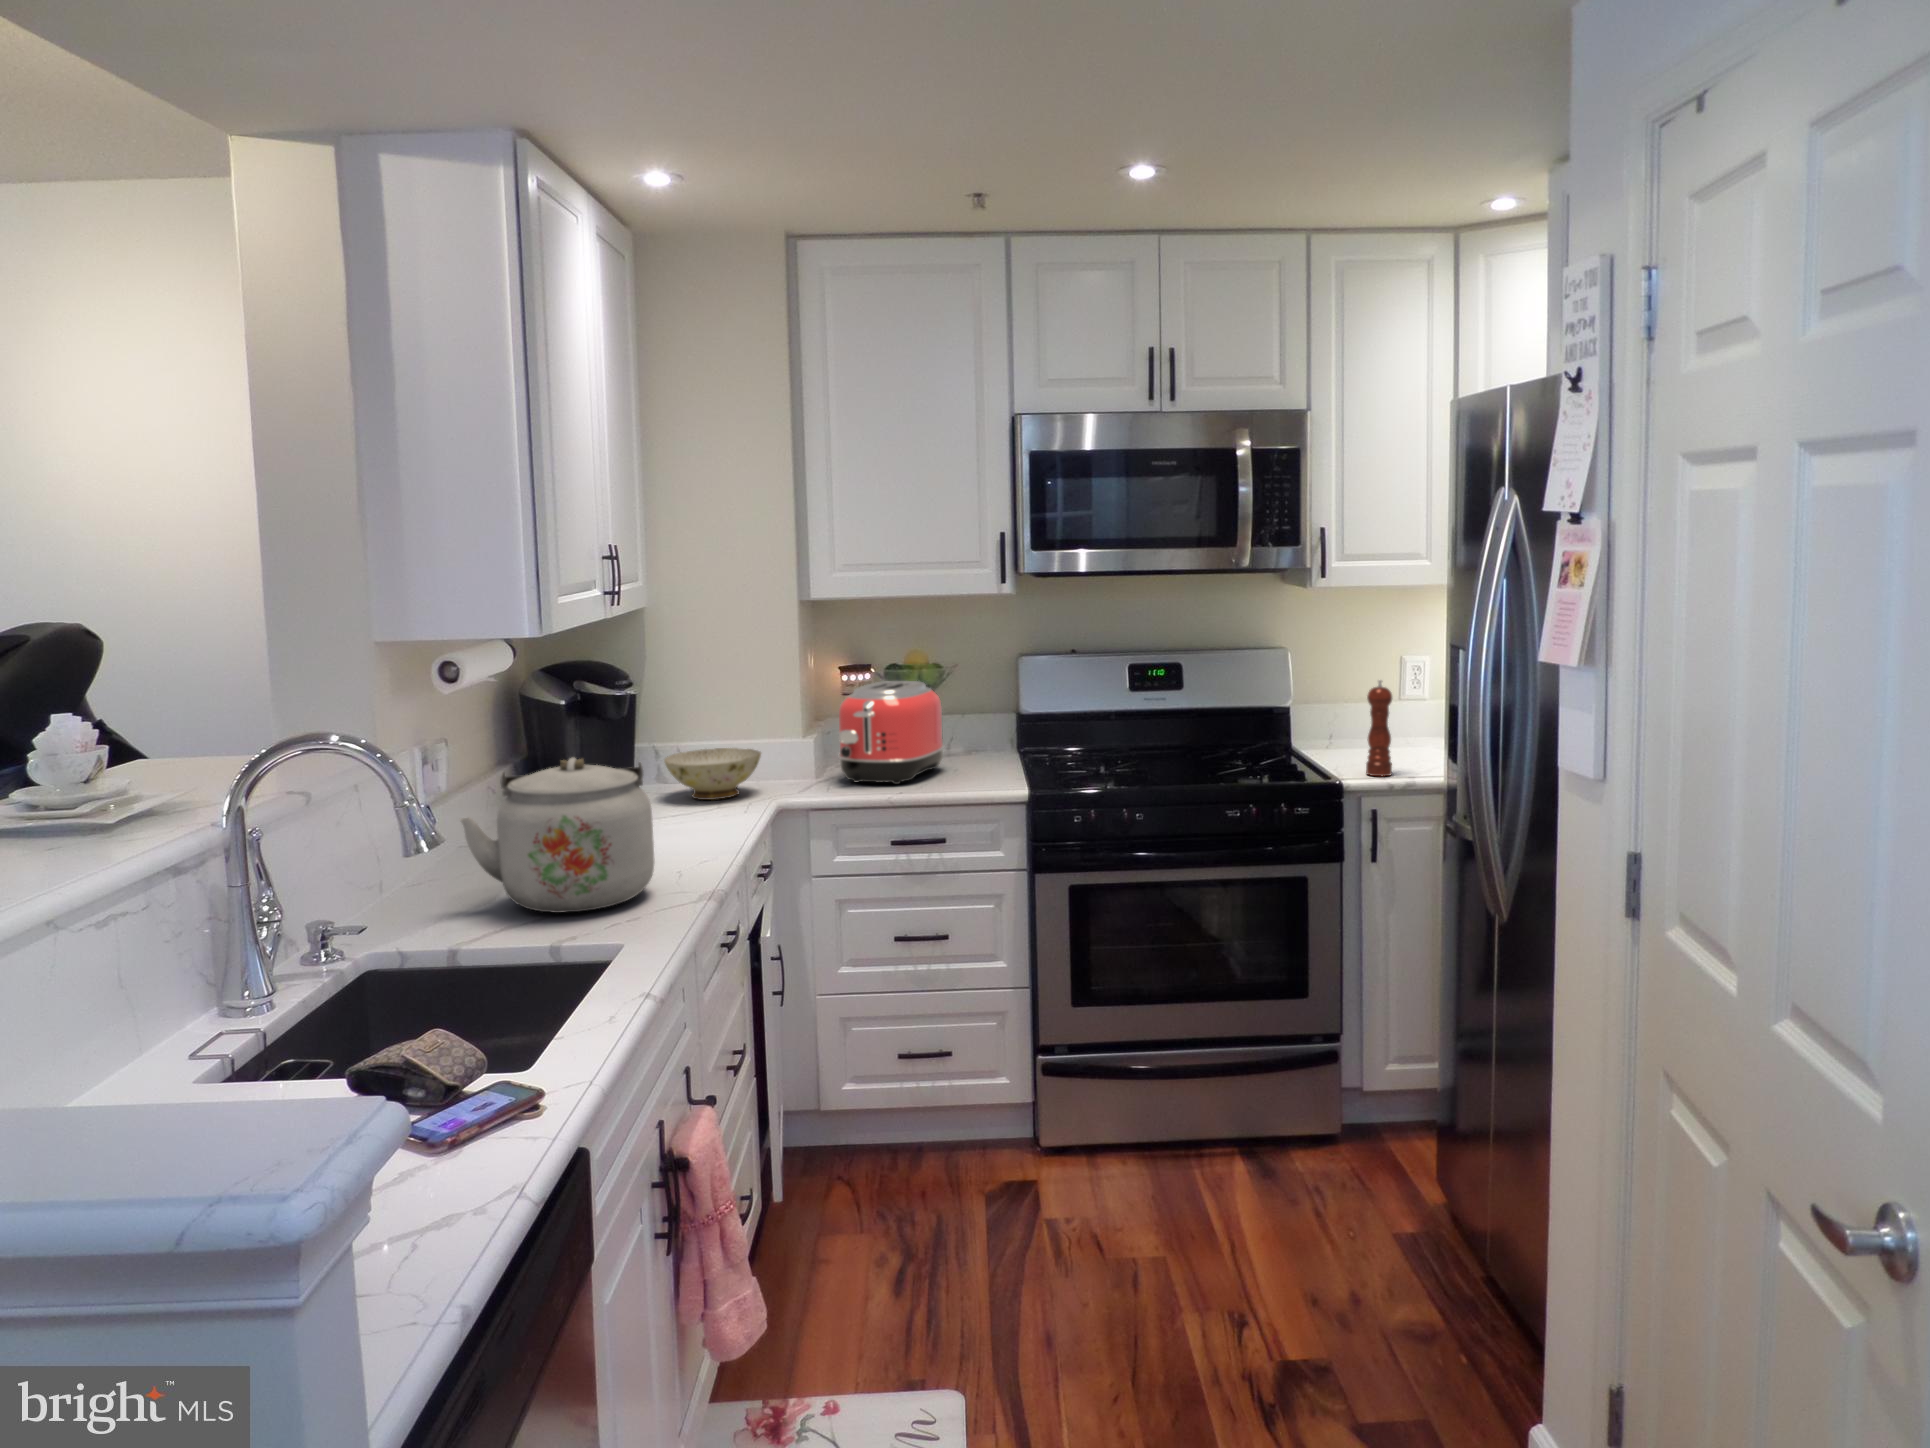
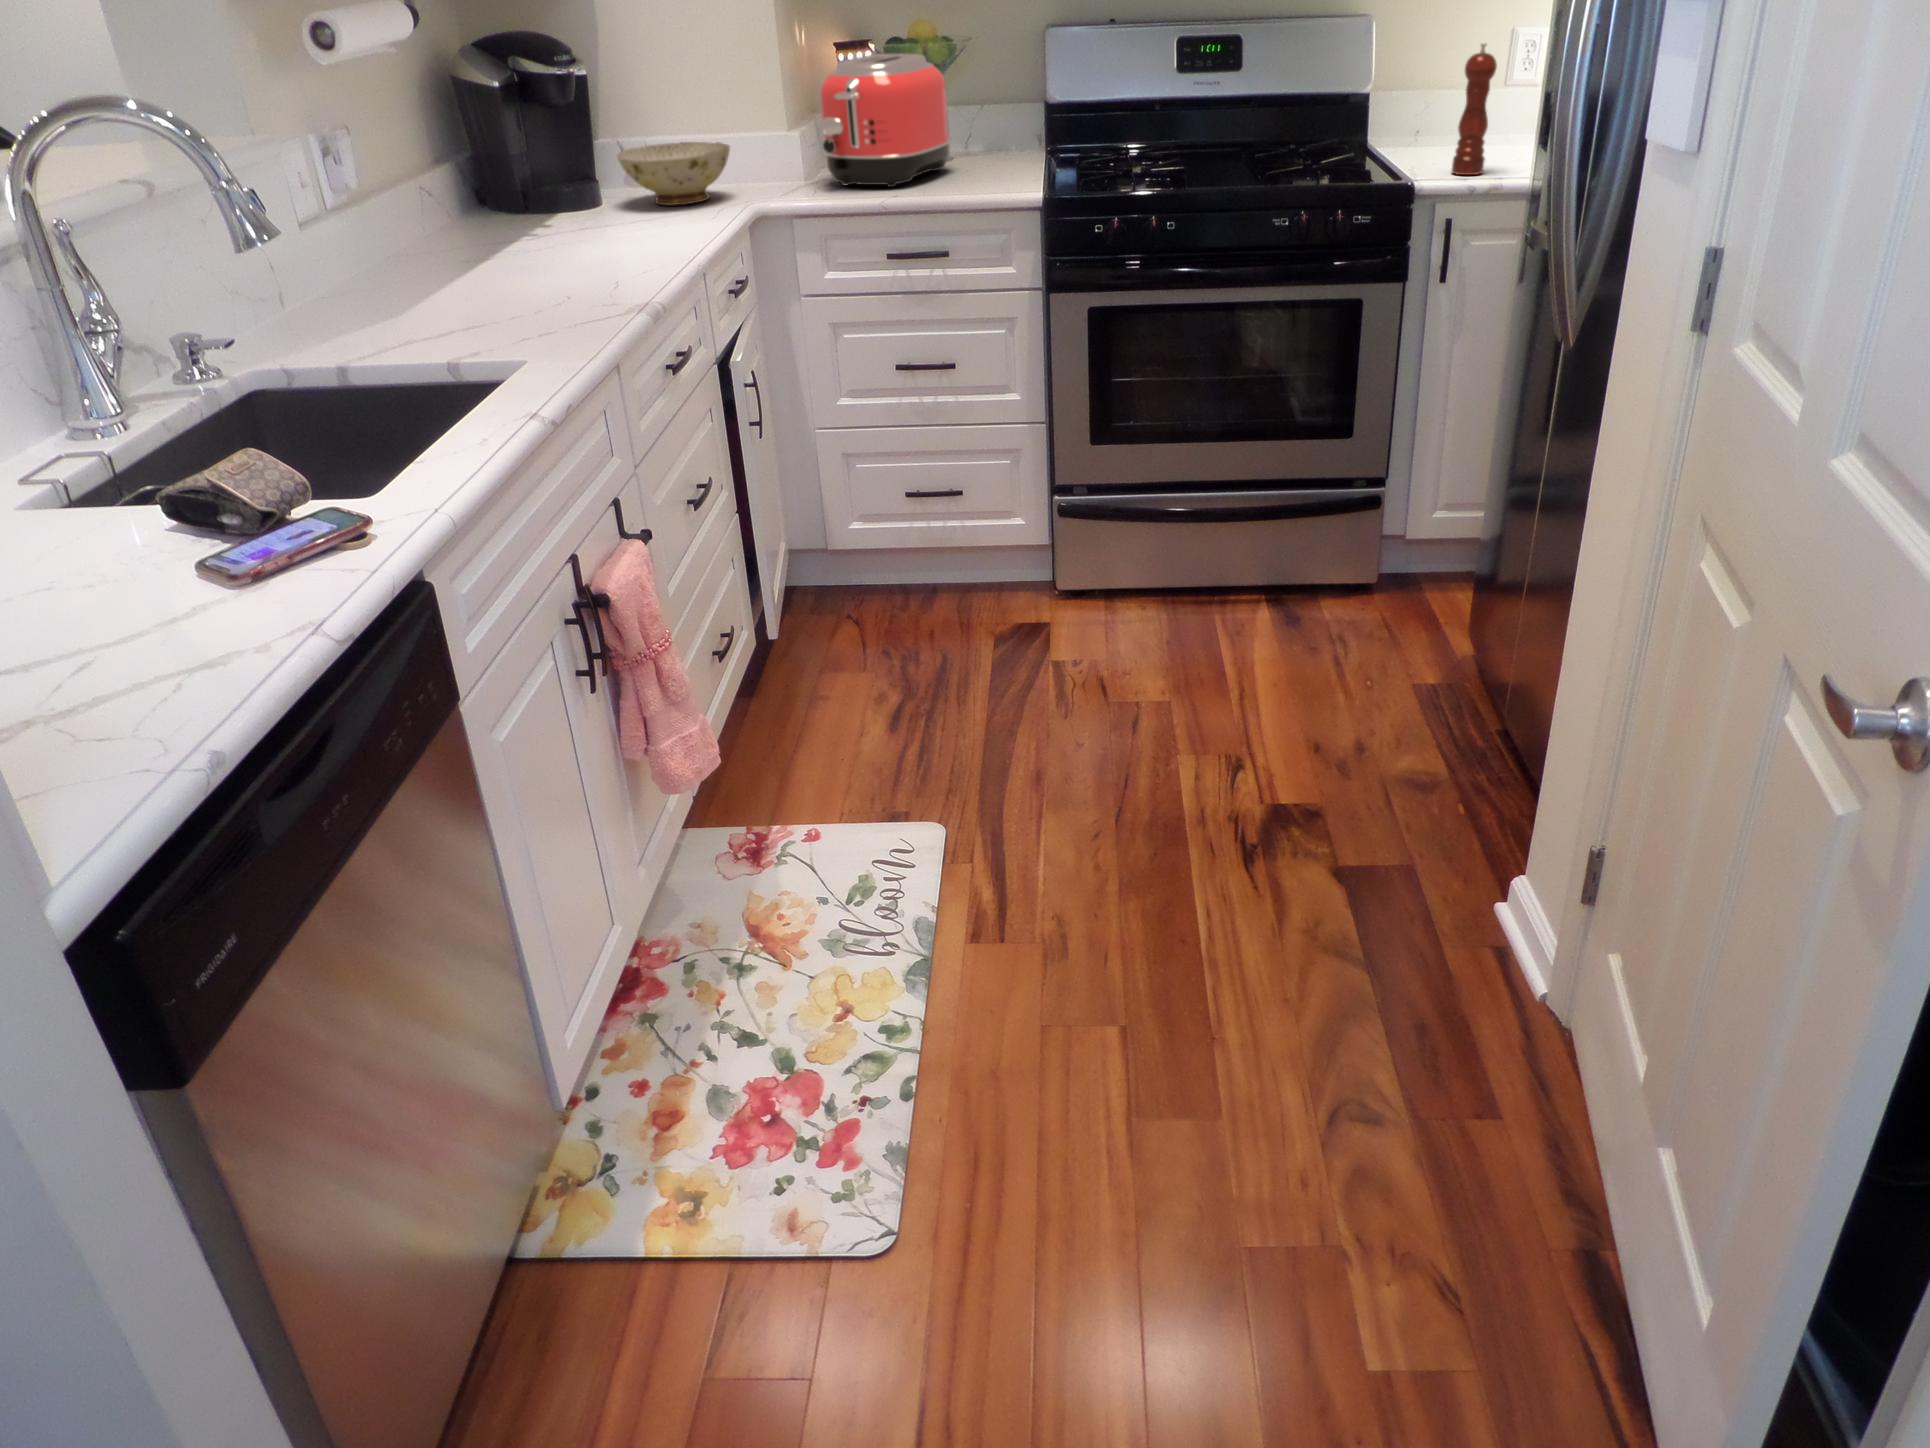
kettle: present [460,757,654,913] -> none [331,136,570,328]

